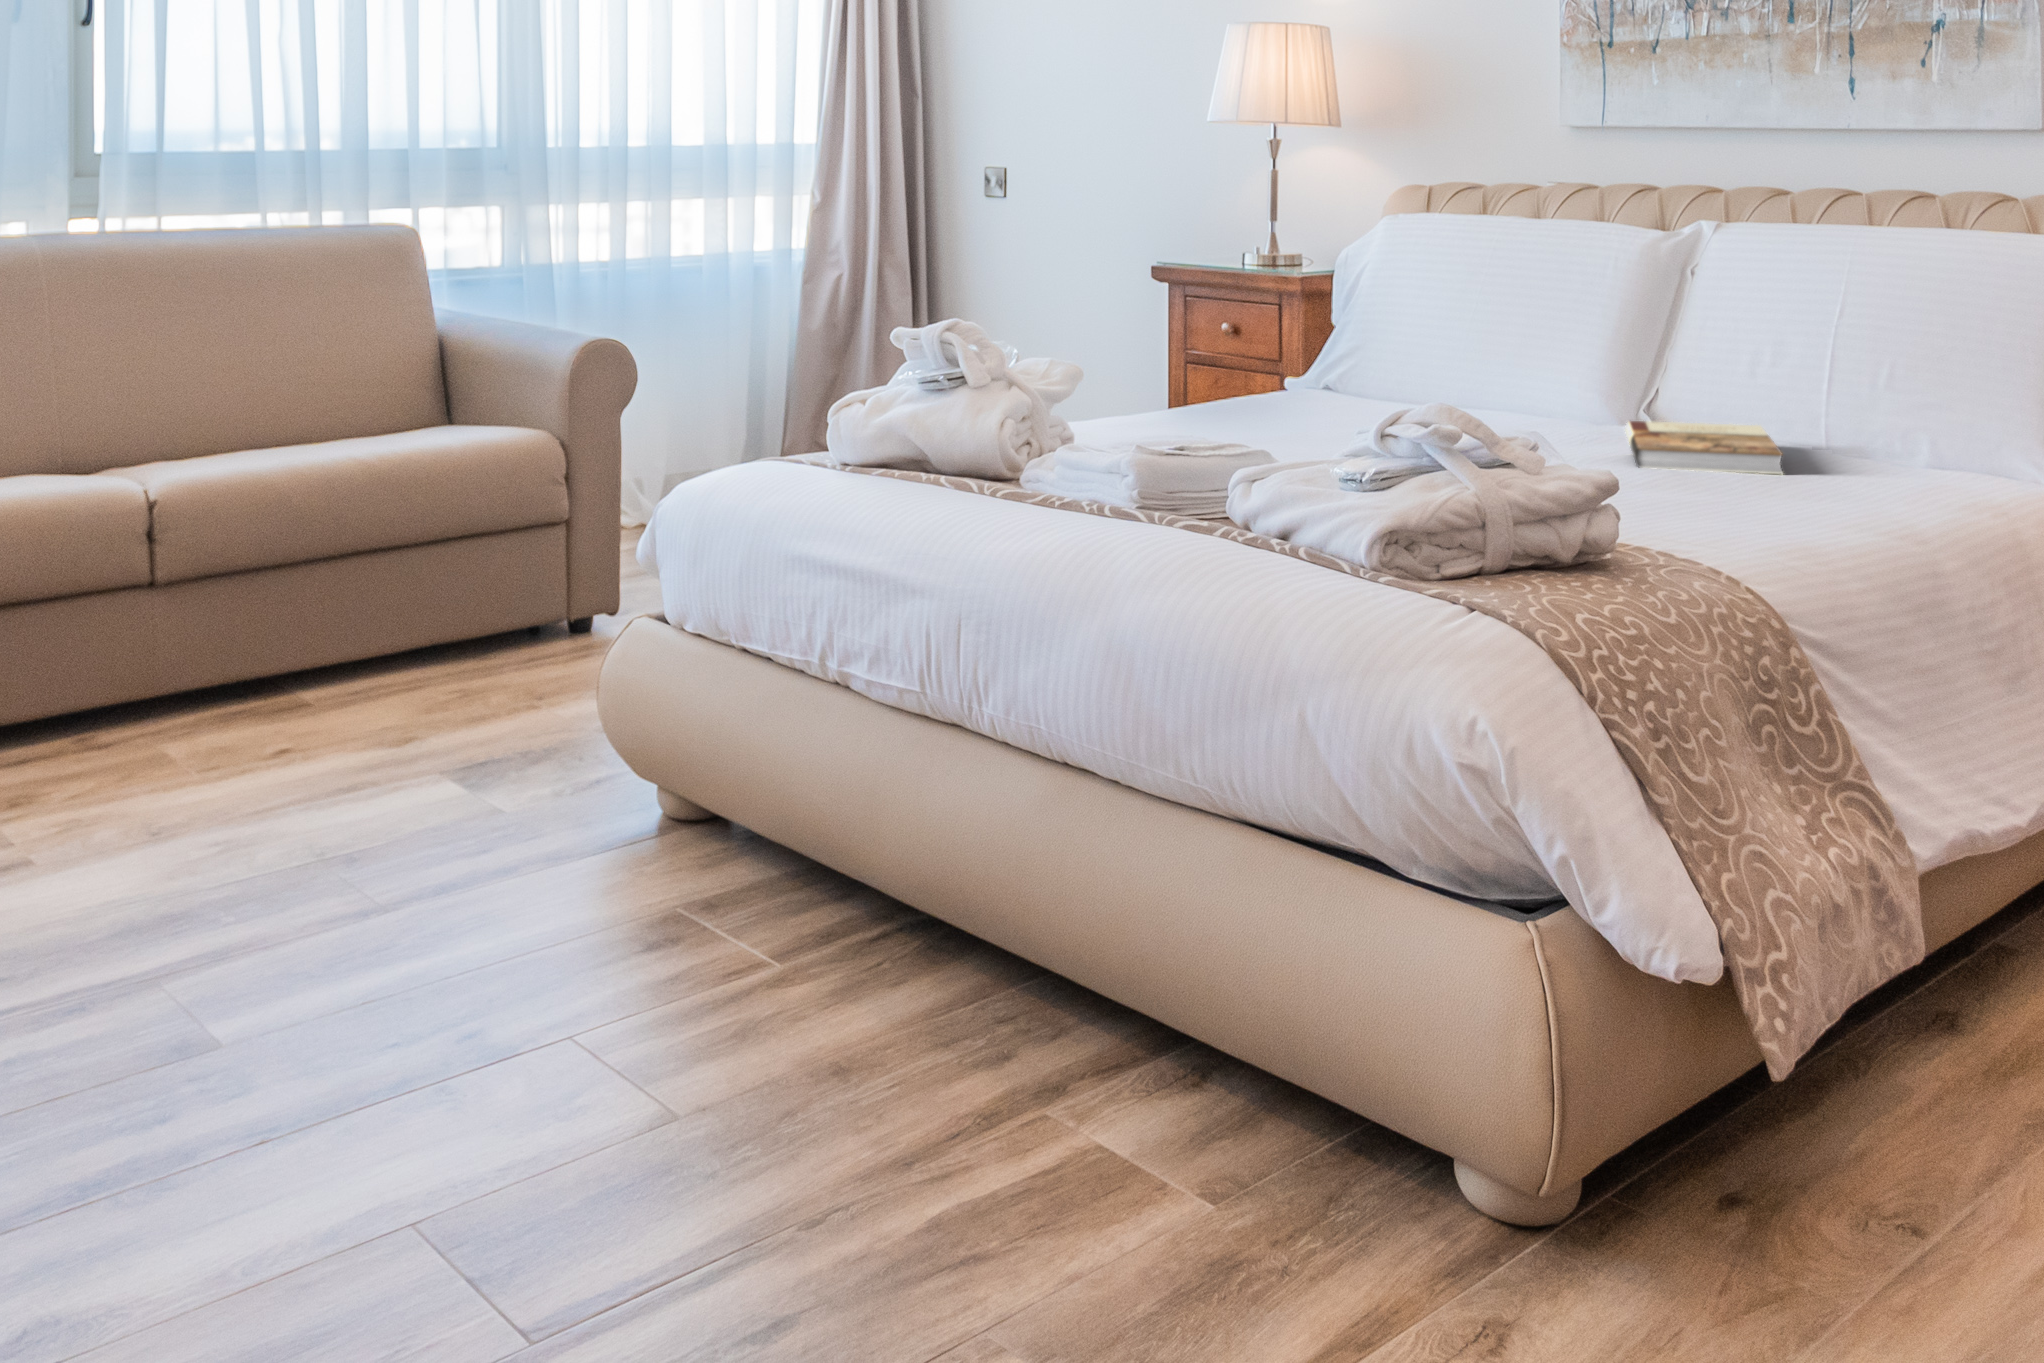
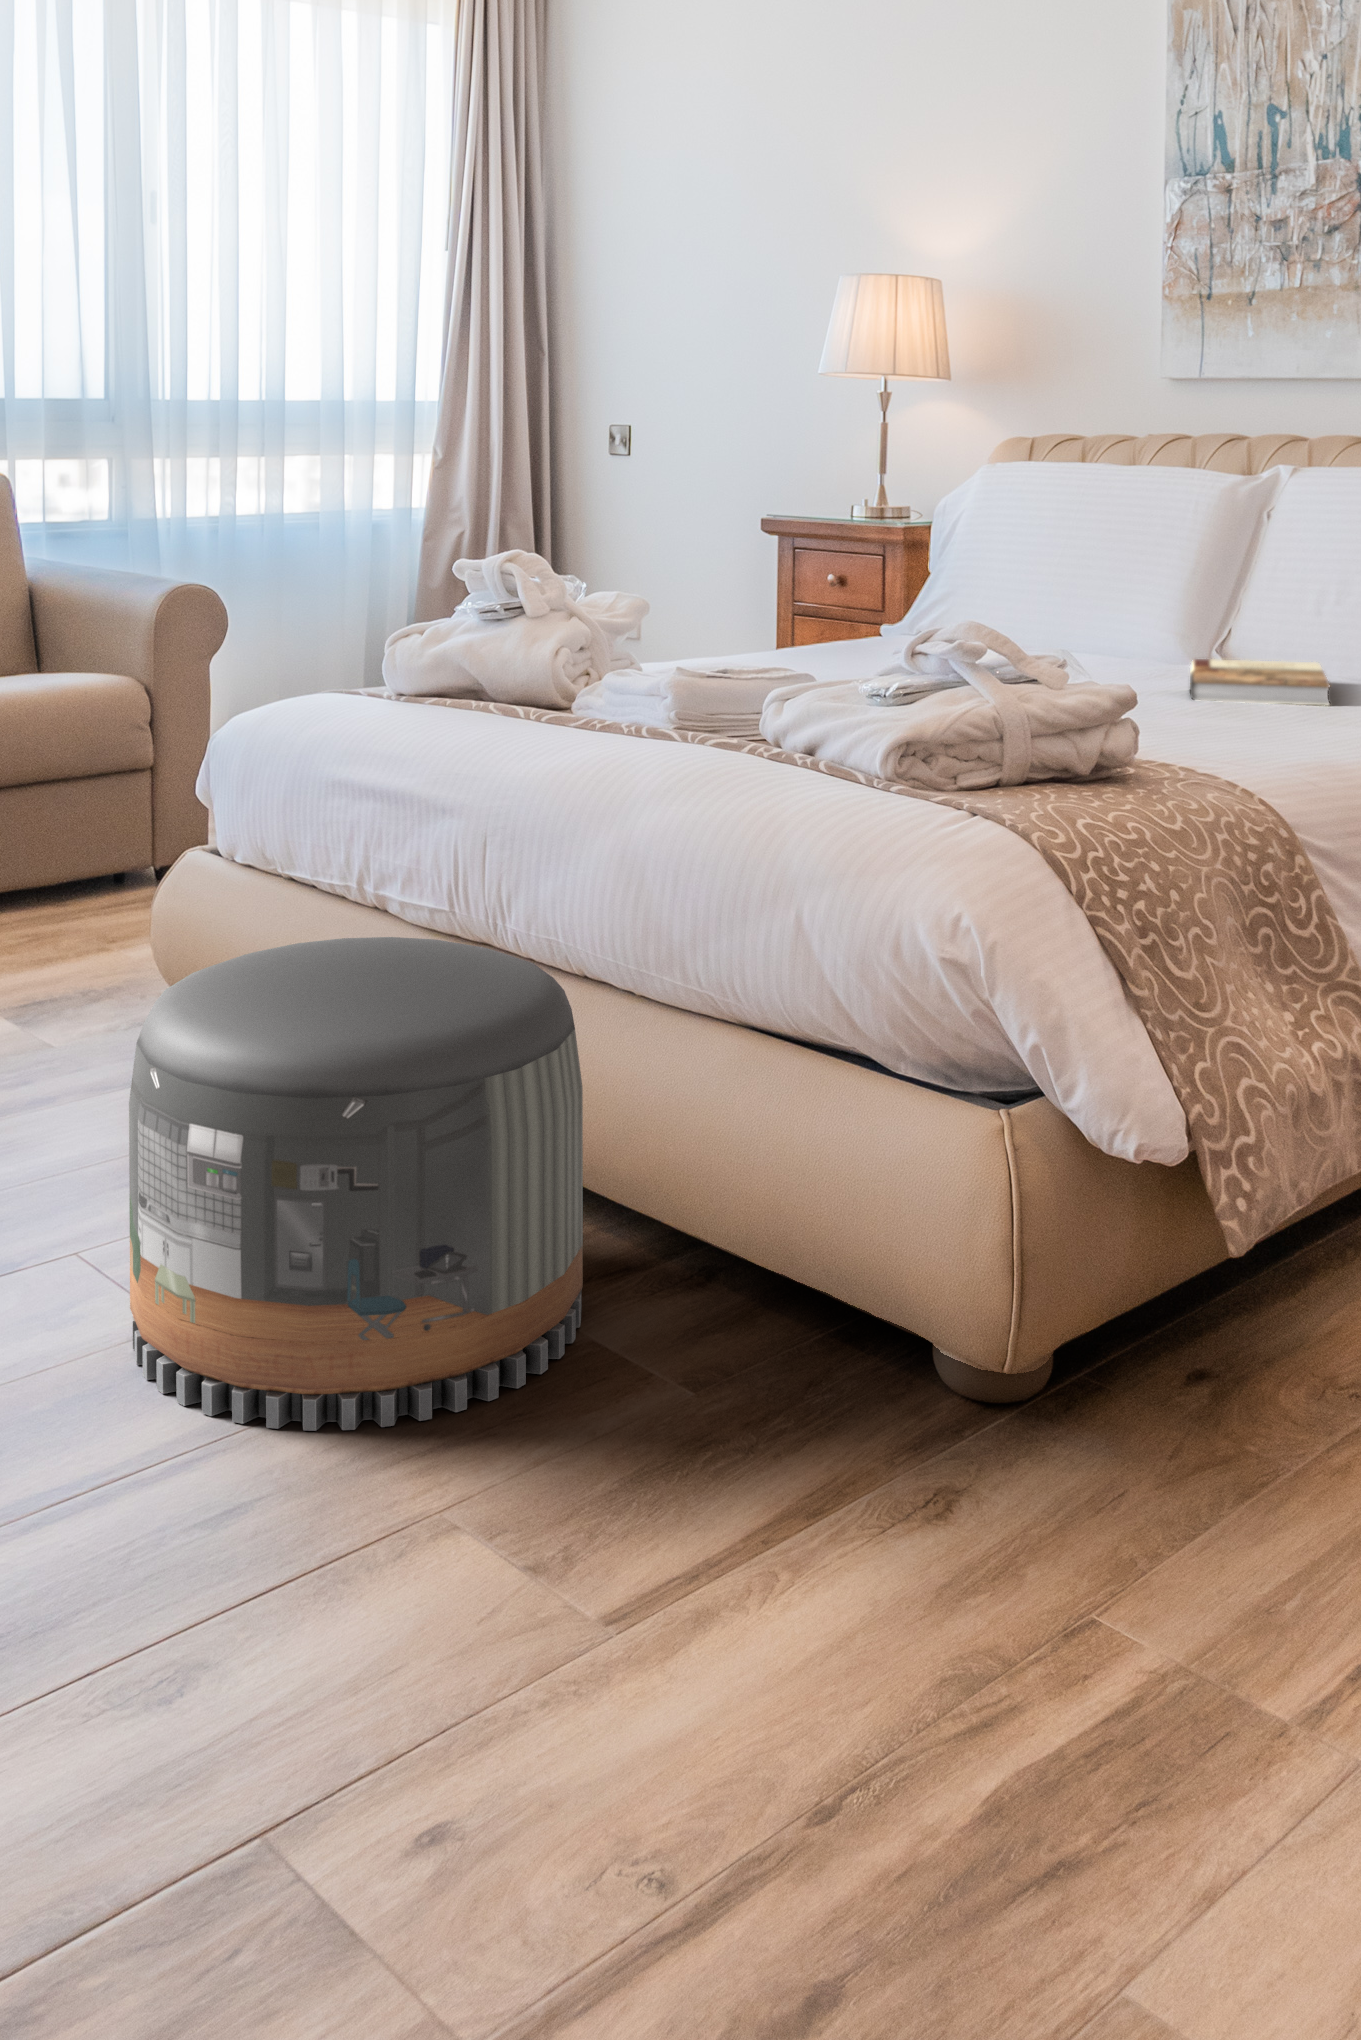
pouf: none [632,723,1080,1244] -> present [129,937,583,1431]

